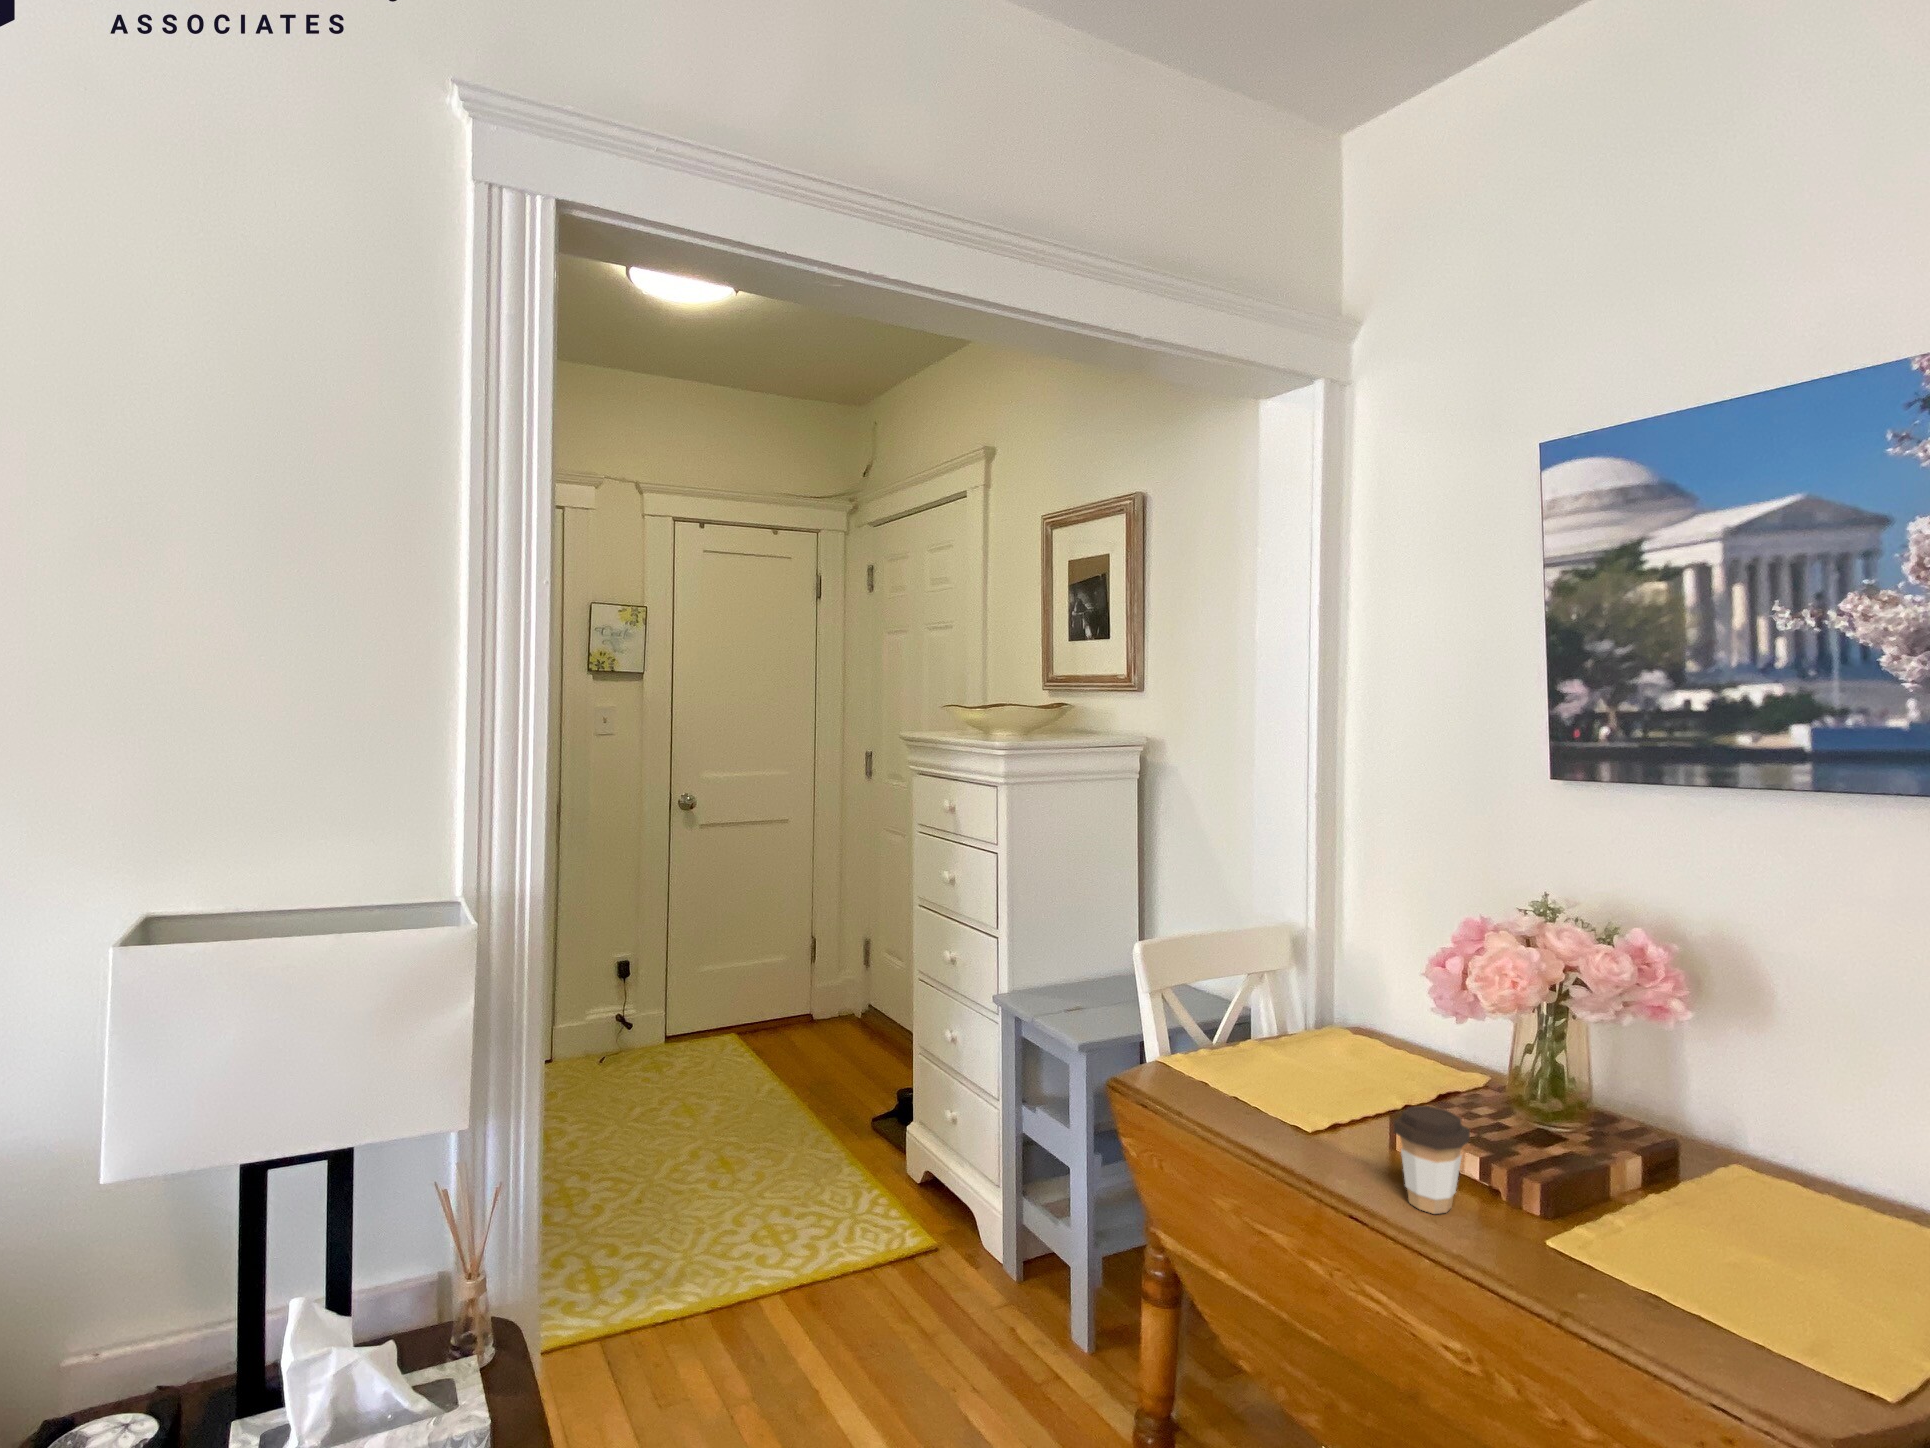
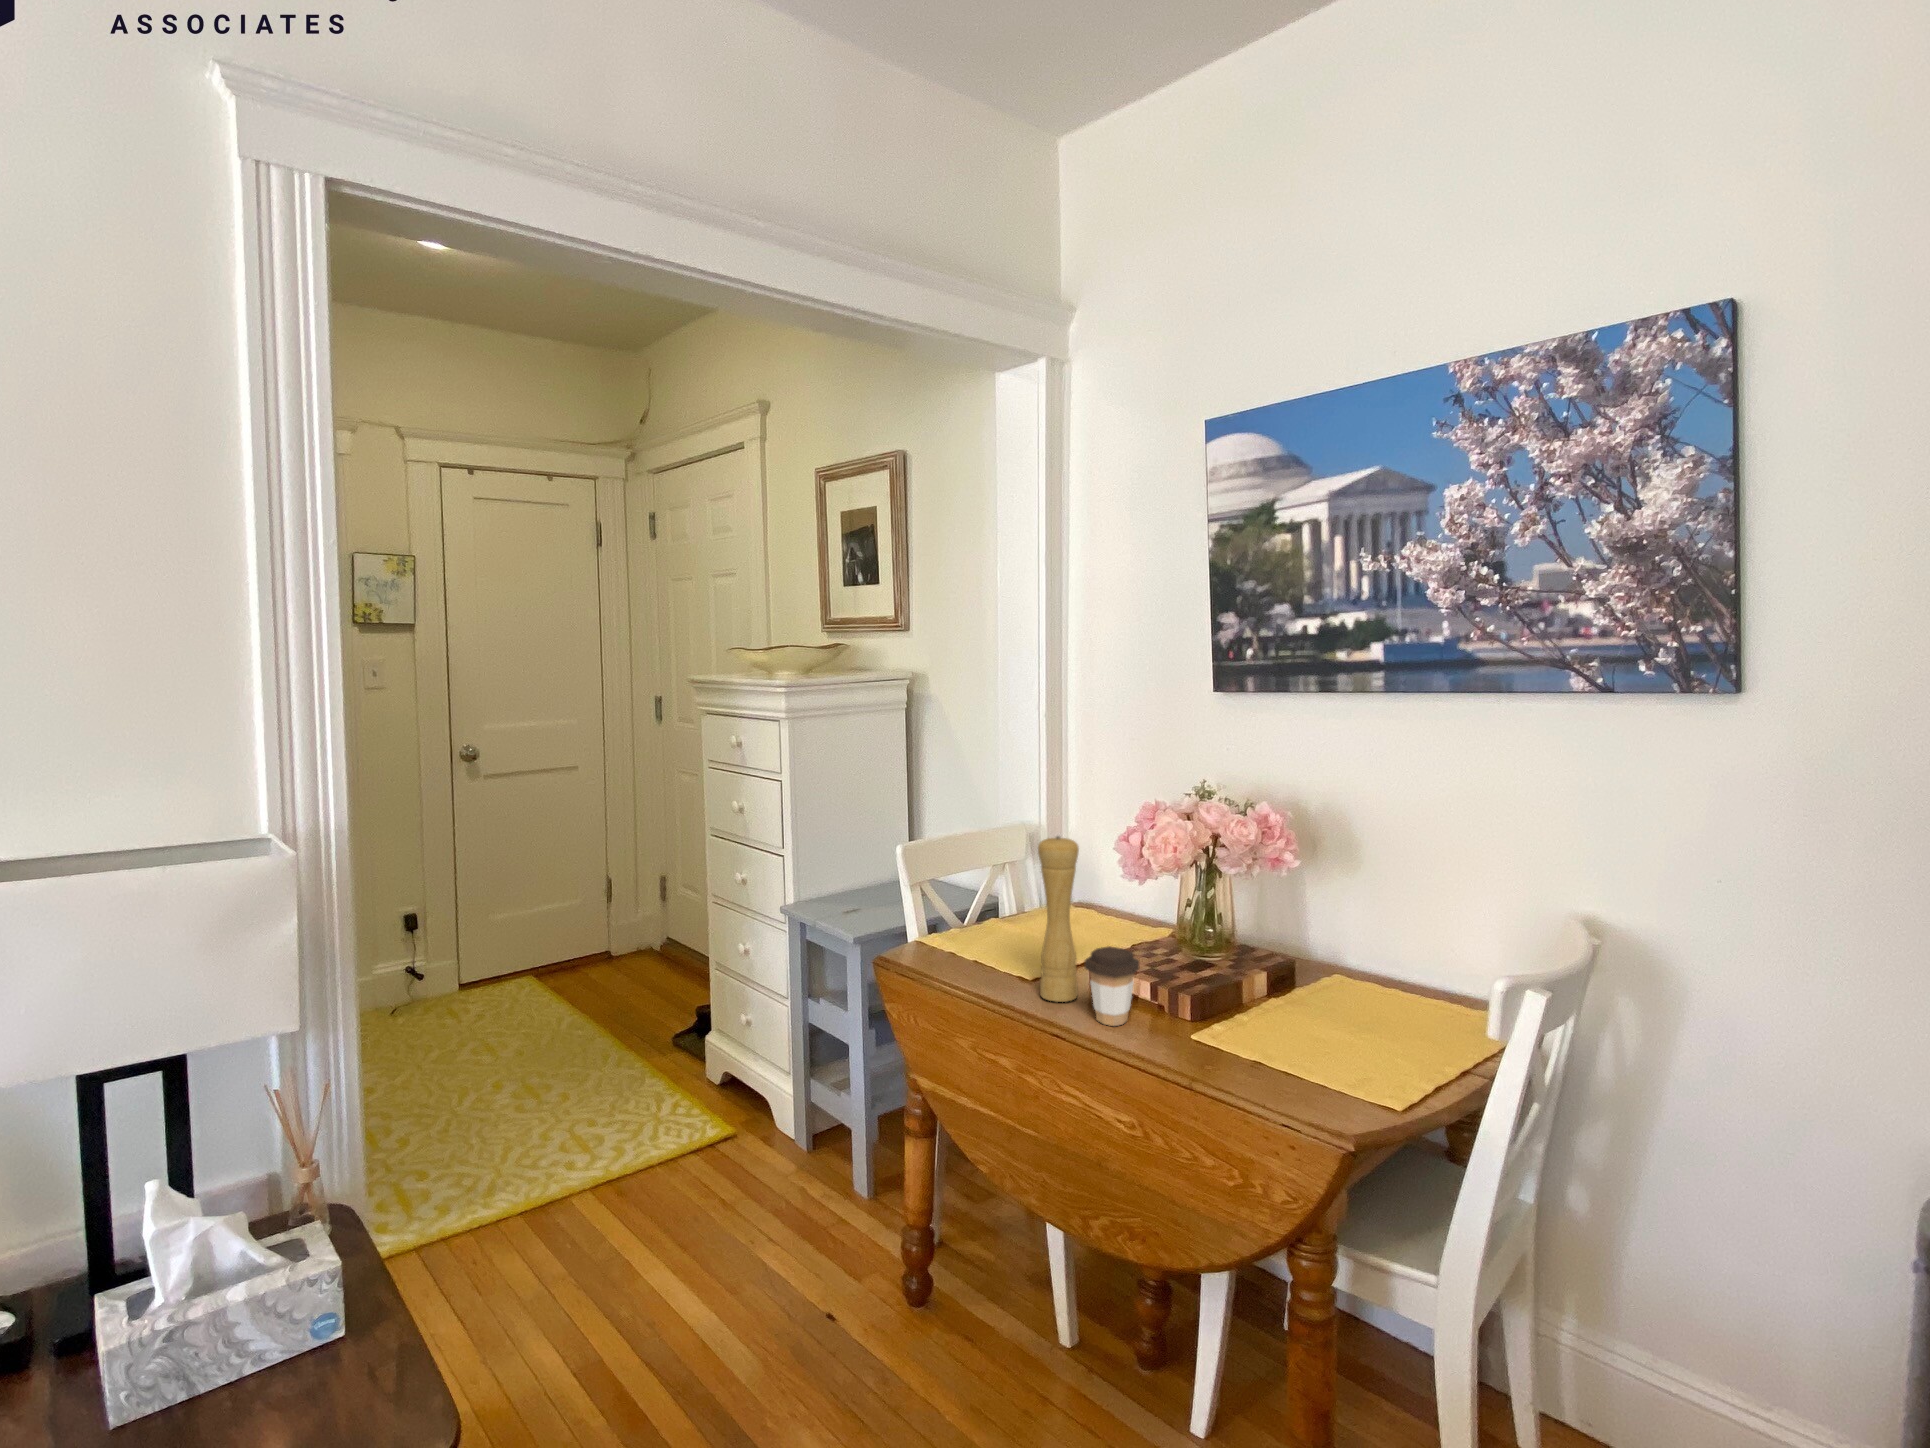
pepper mill: none [1326,955,1382,1171] -> present [1038,836,1079,1002]

